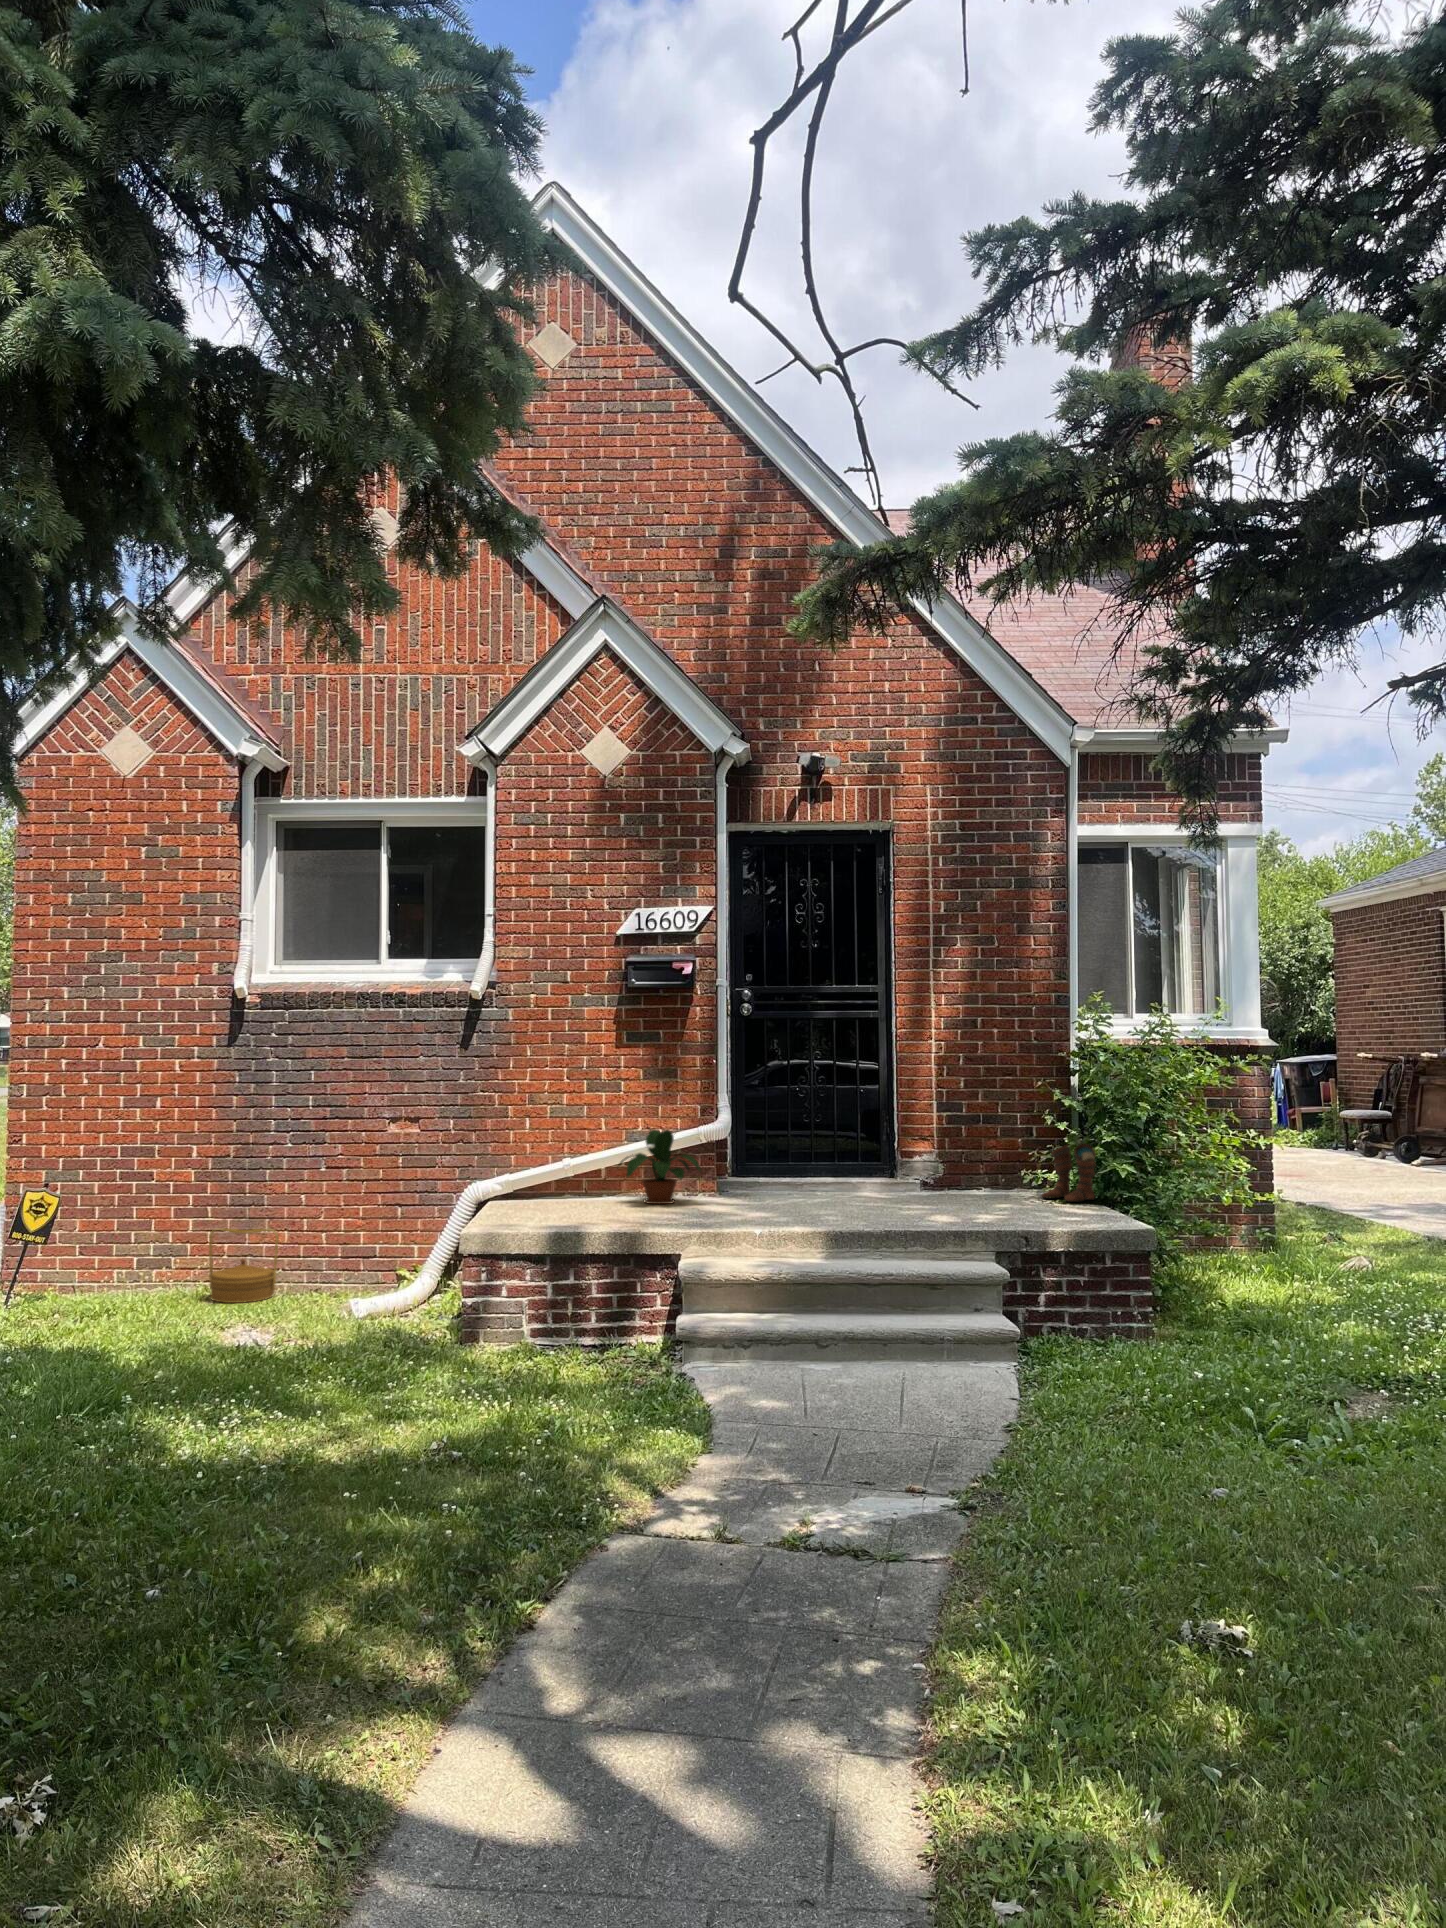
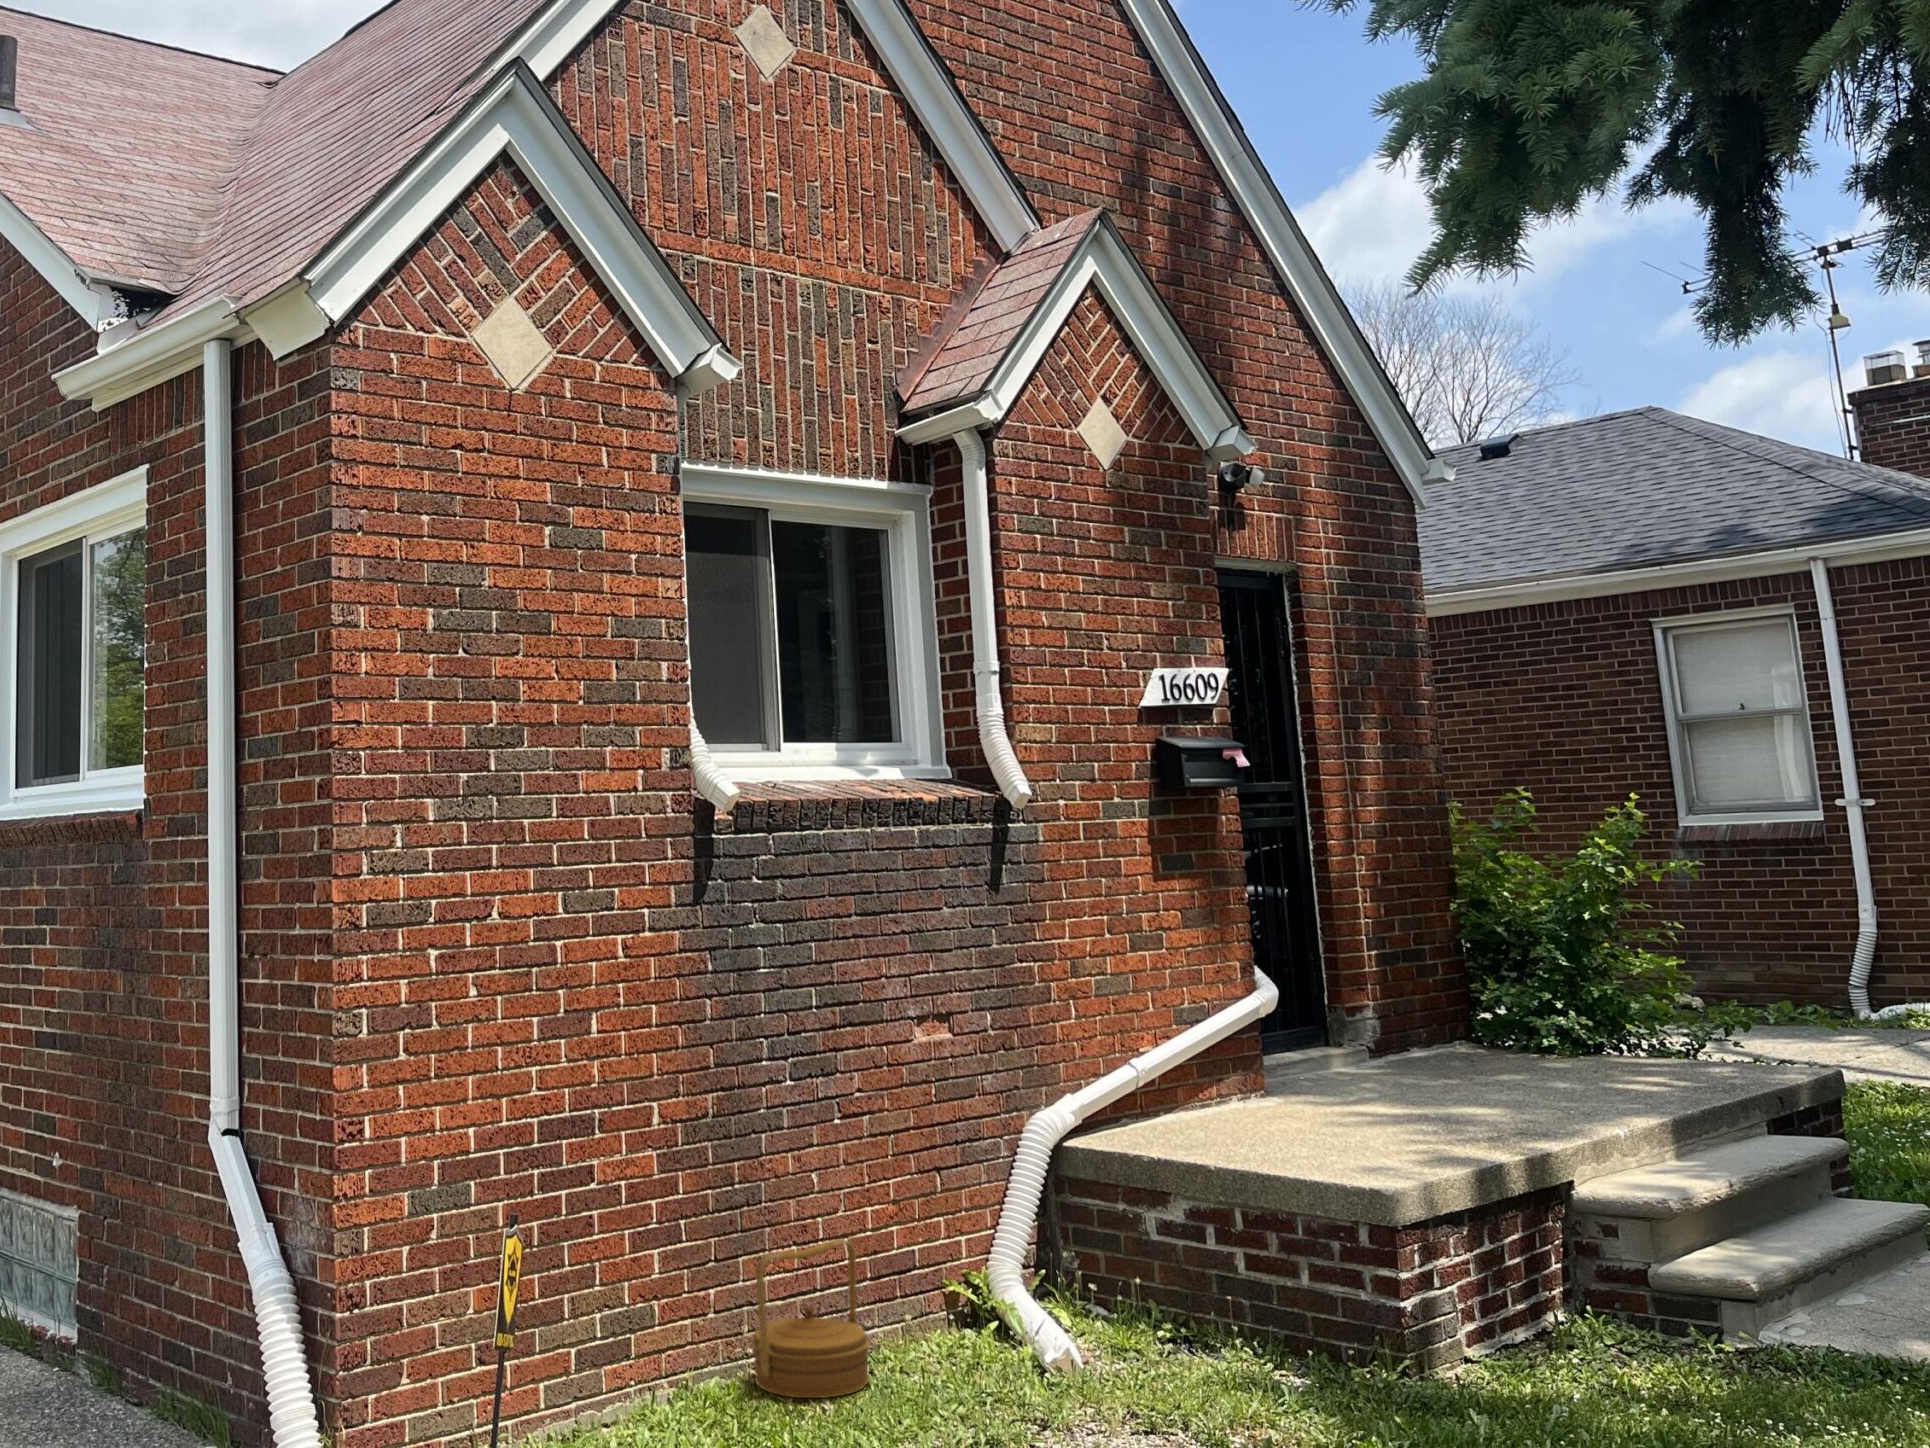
potted plant: present [620,1128,701,1204] -> none [1200,972,1317,1104]
boots: present [1041,1144,1096,1202] -> none [1471,969,1556,1041]

